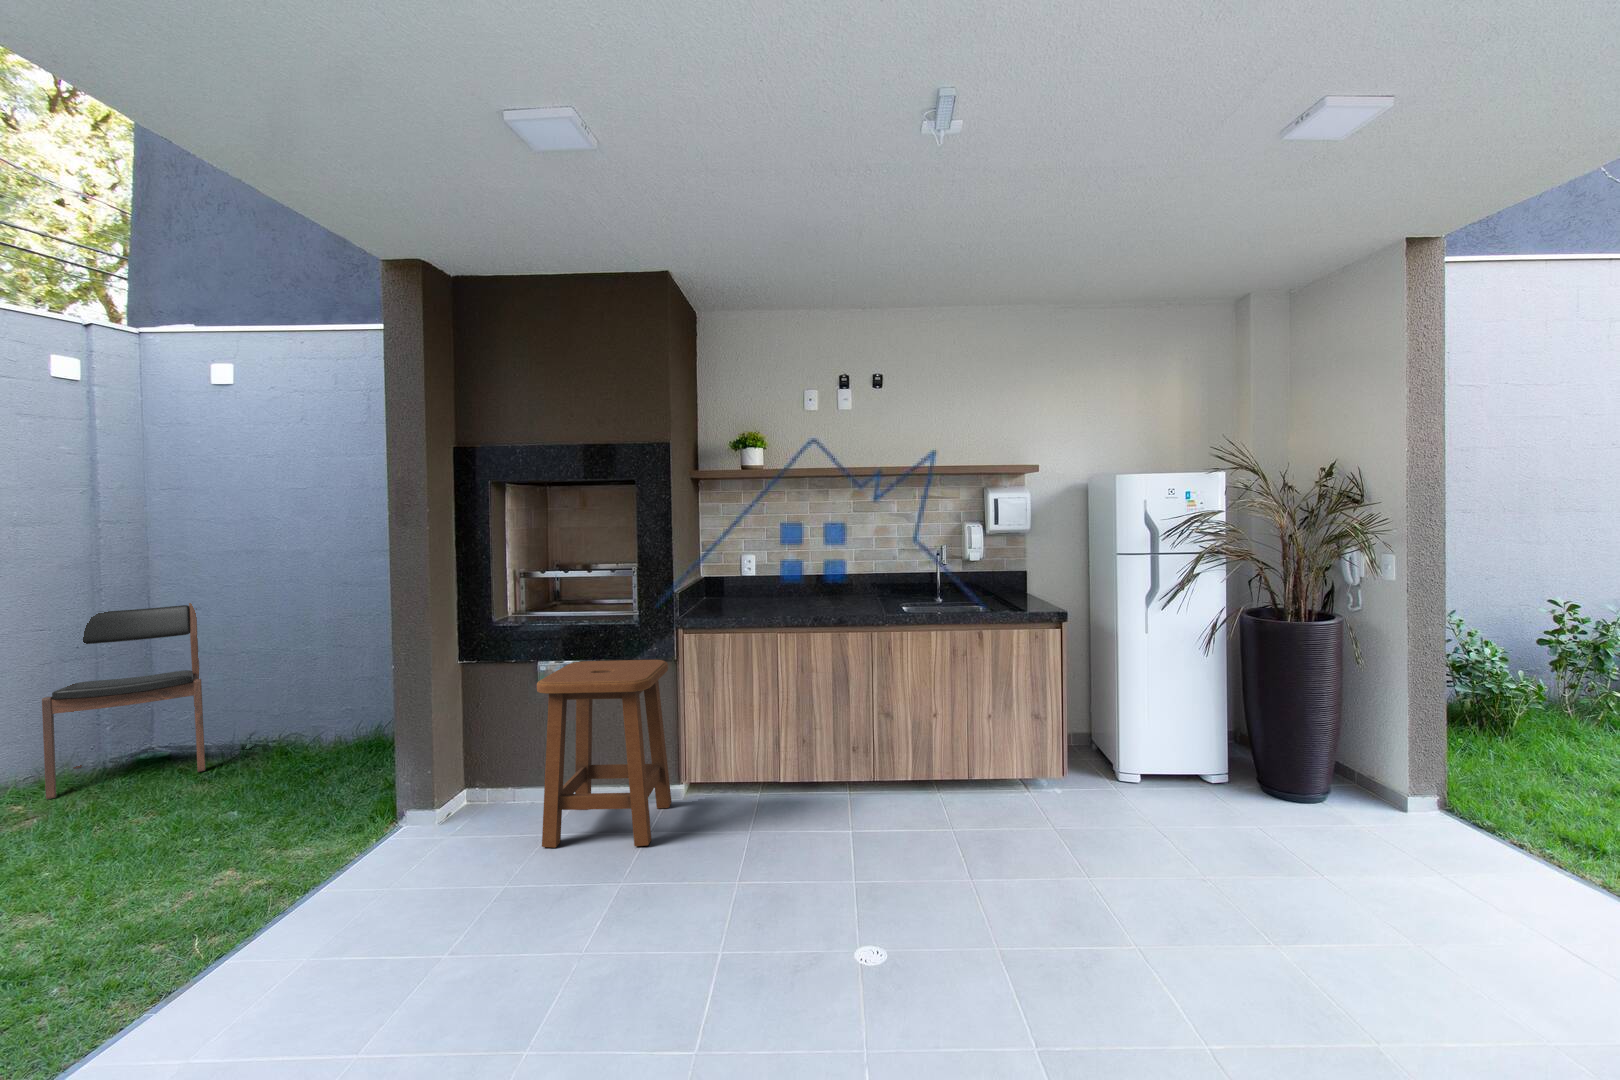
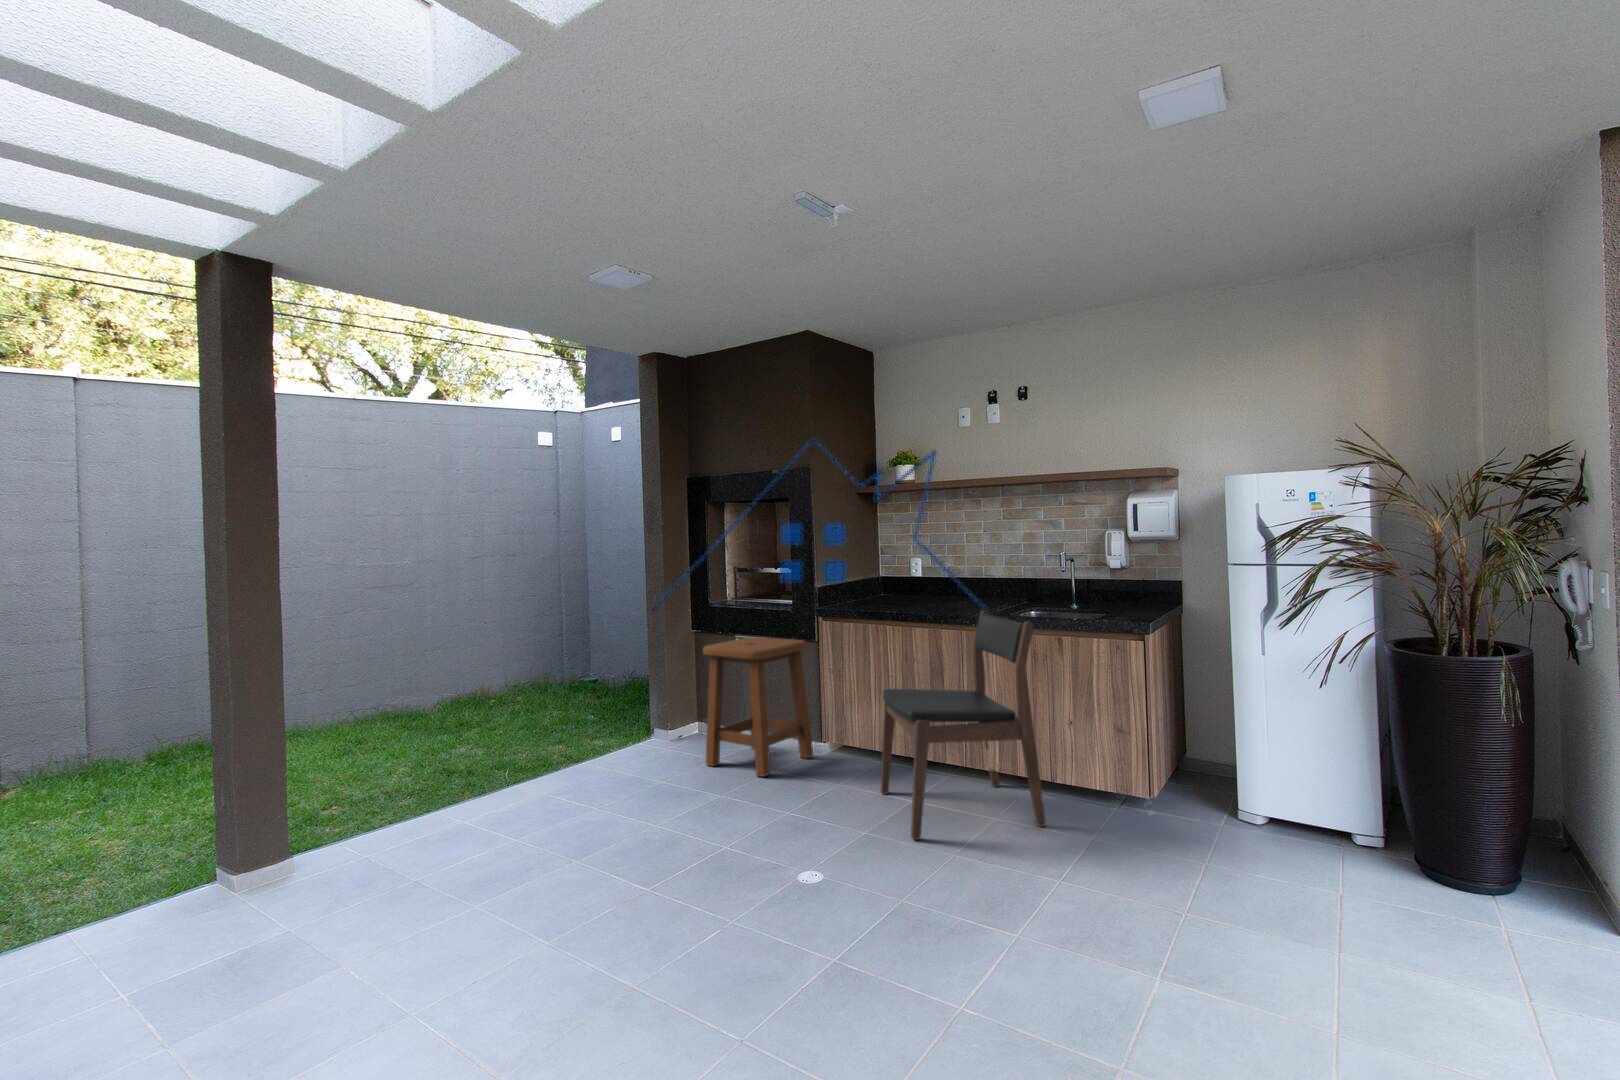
dining chair: present [42,603,205,799] -> present [880,610,1046,840]

